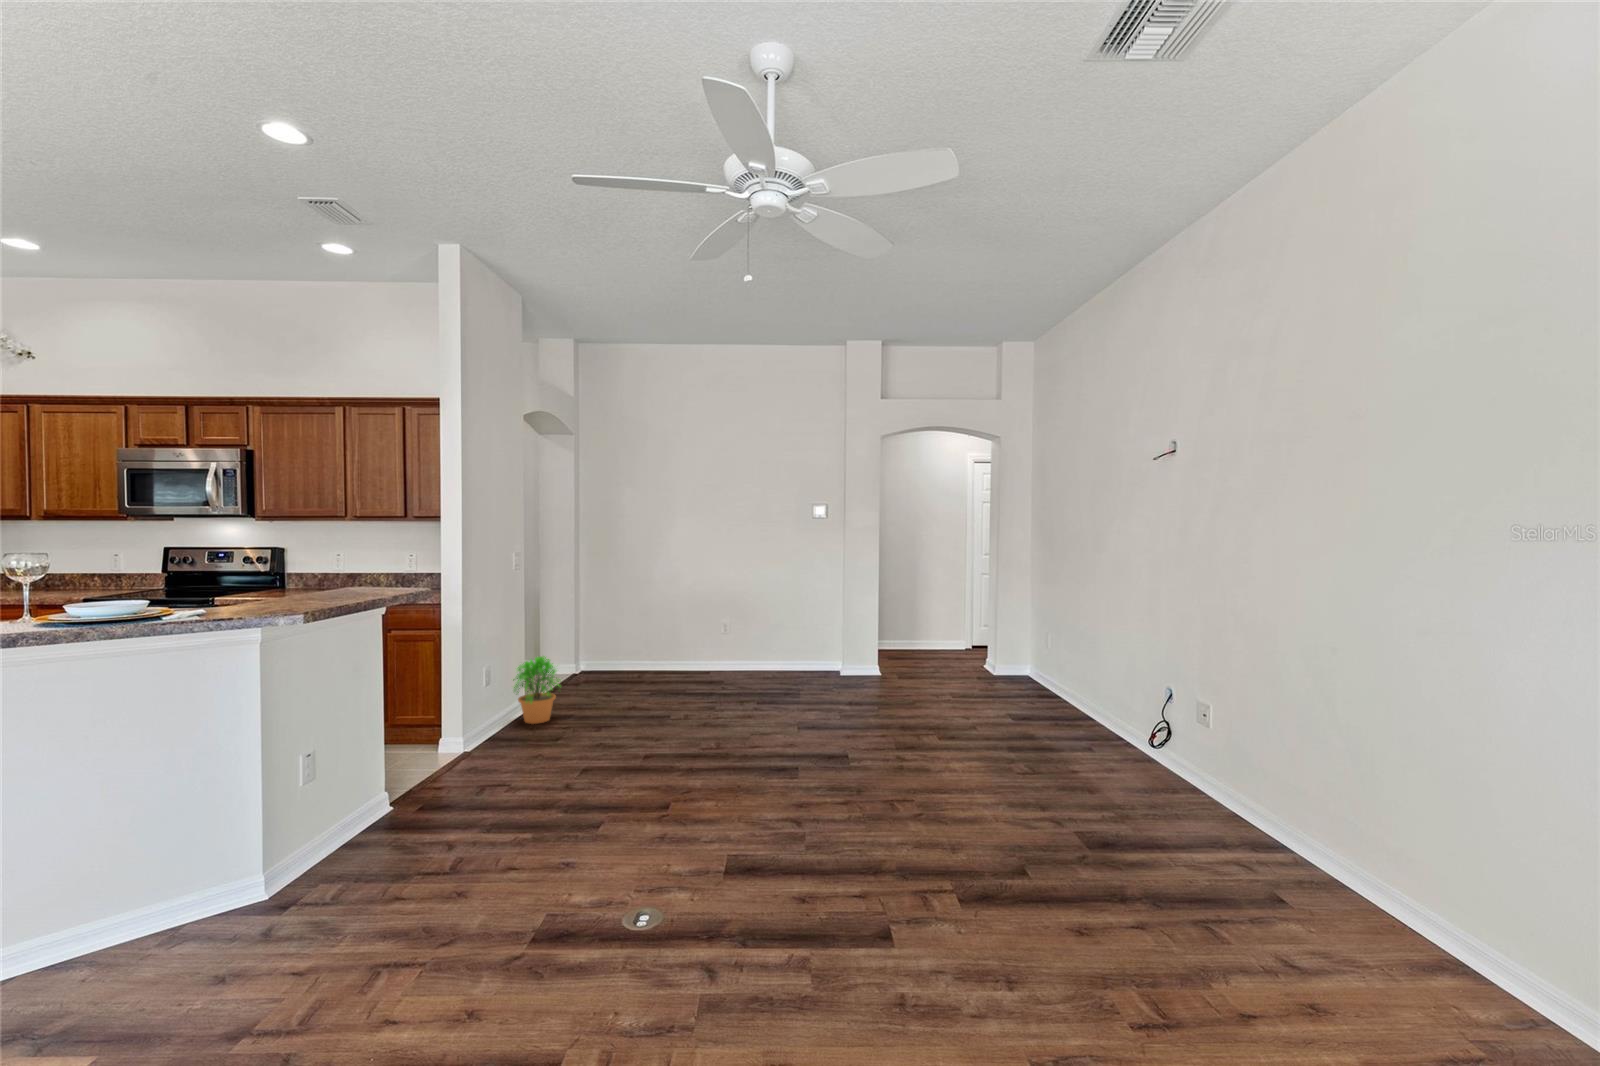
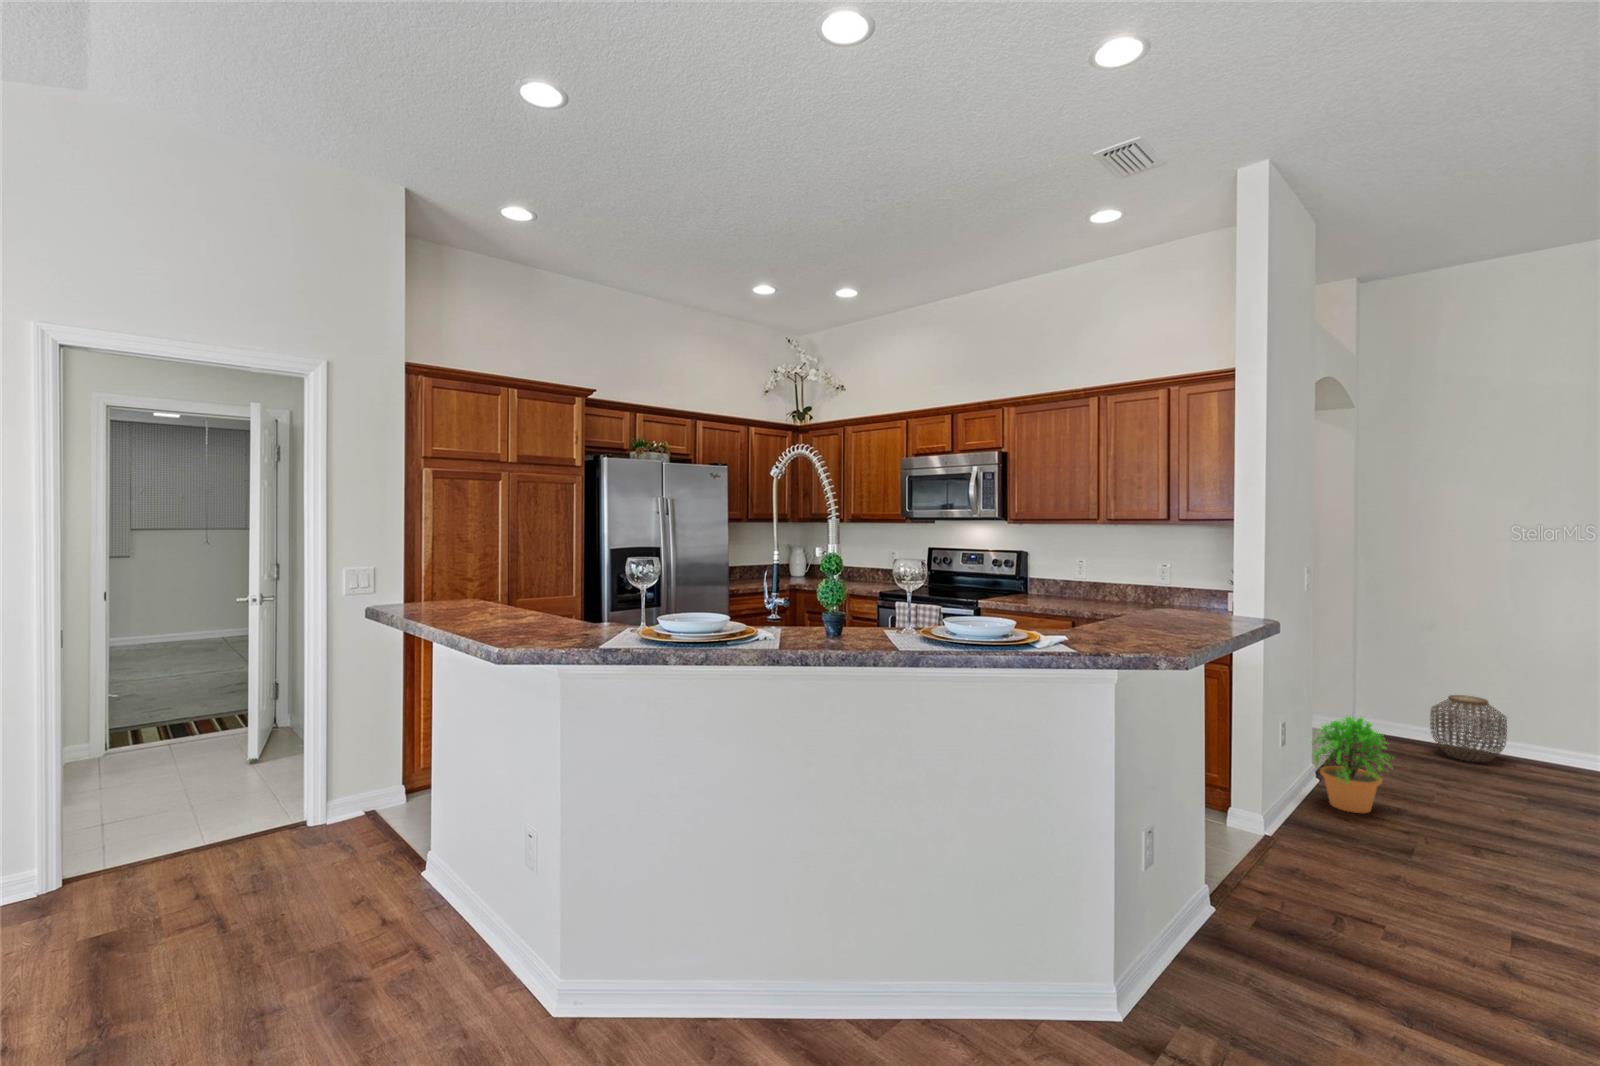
woven basket: none [610,635,649,677] -> present [1430,695,1507,762]

